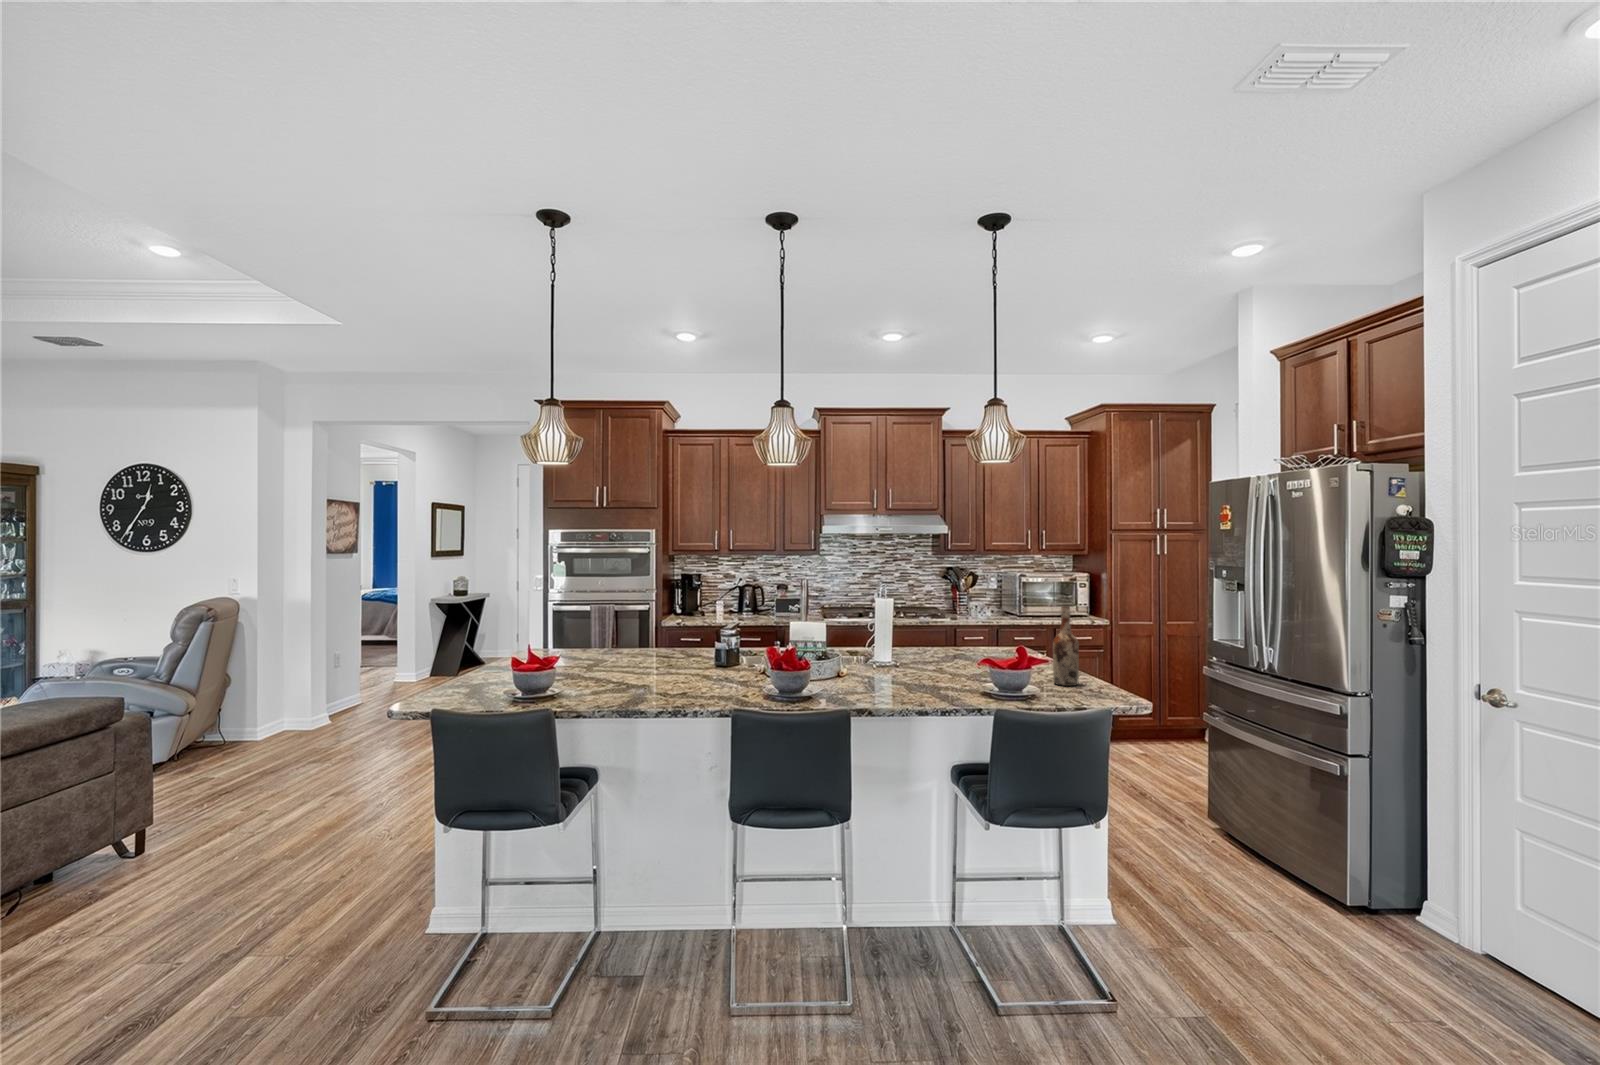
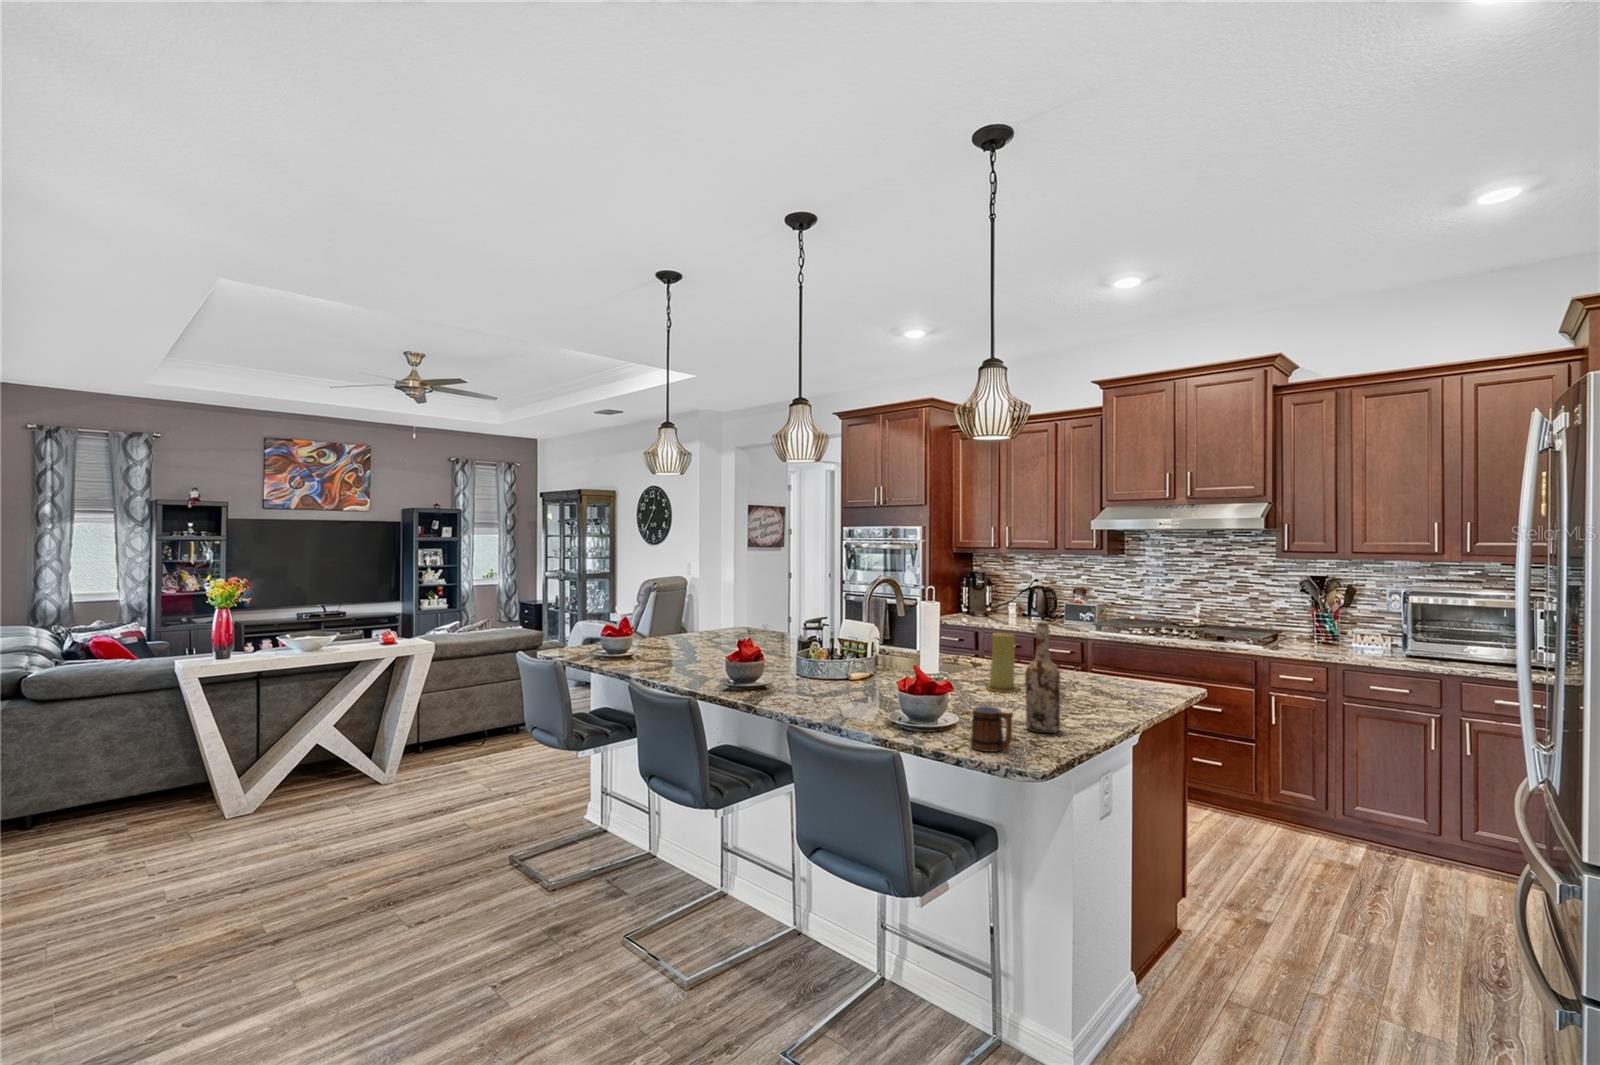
candle: none [933,620,959,668] -> present [987,633,1018,692]
mug: none [1075,670,1110,702] -> present [971,706,1013,752]

